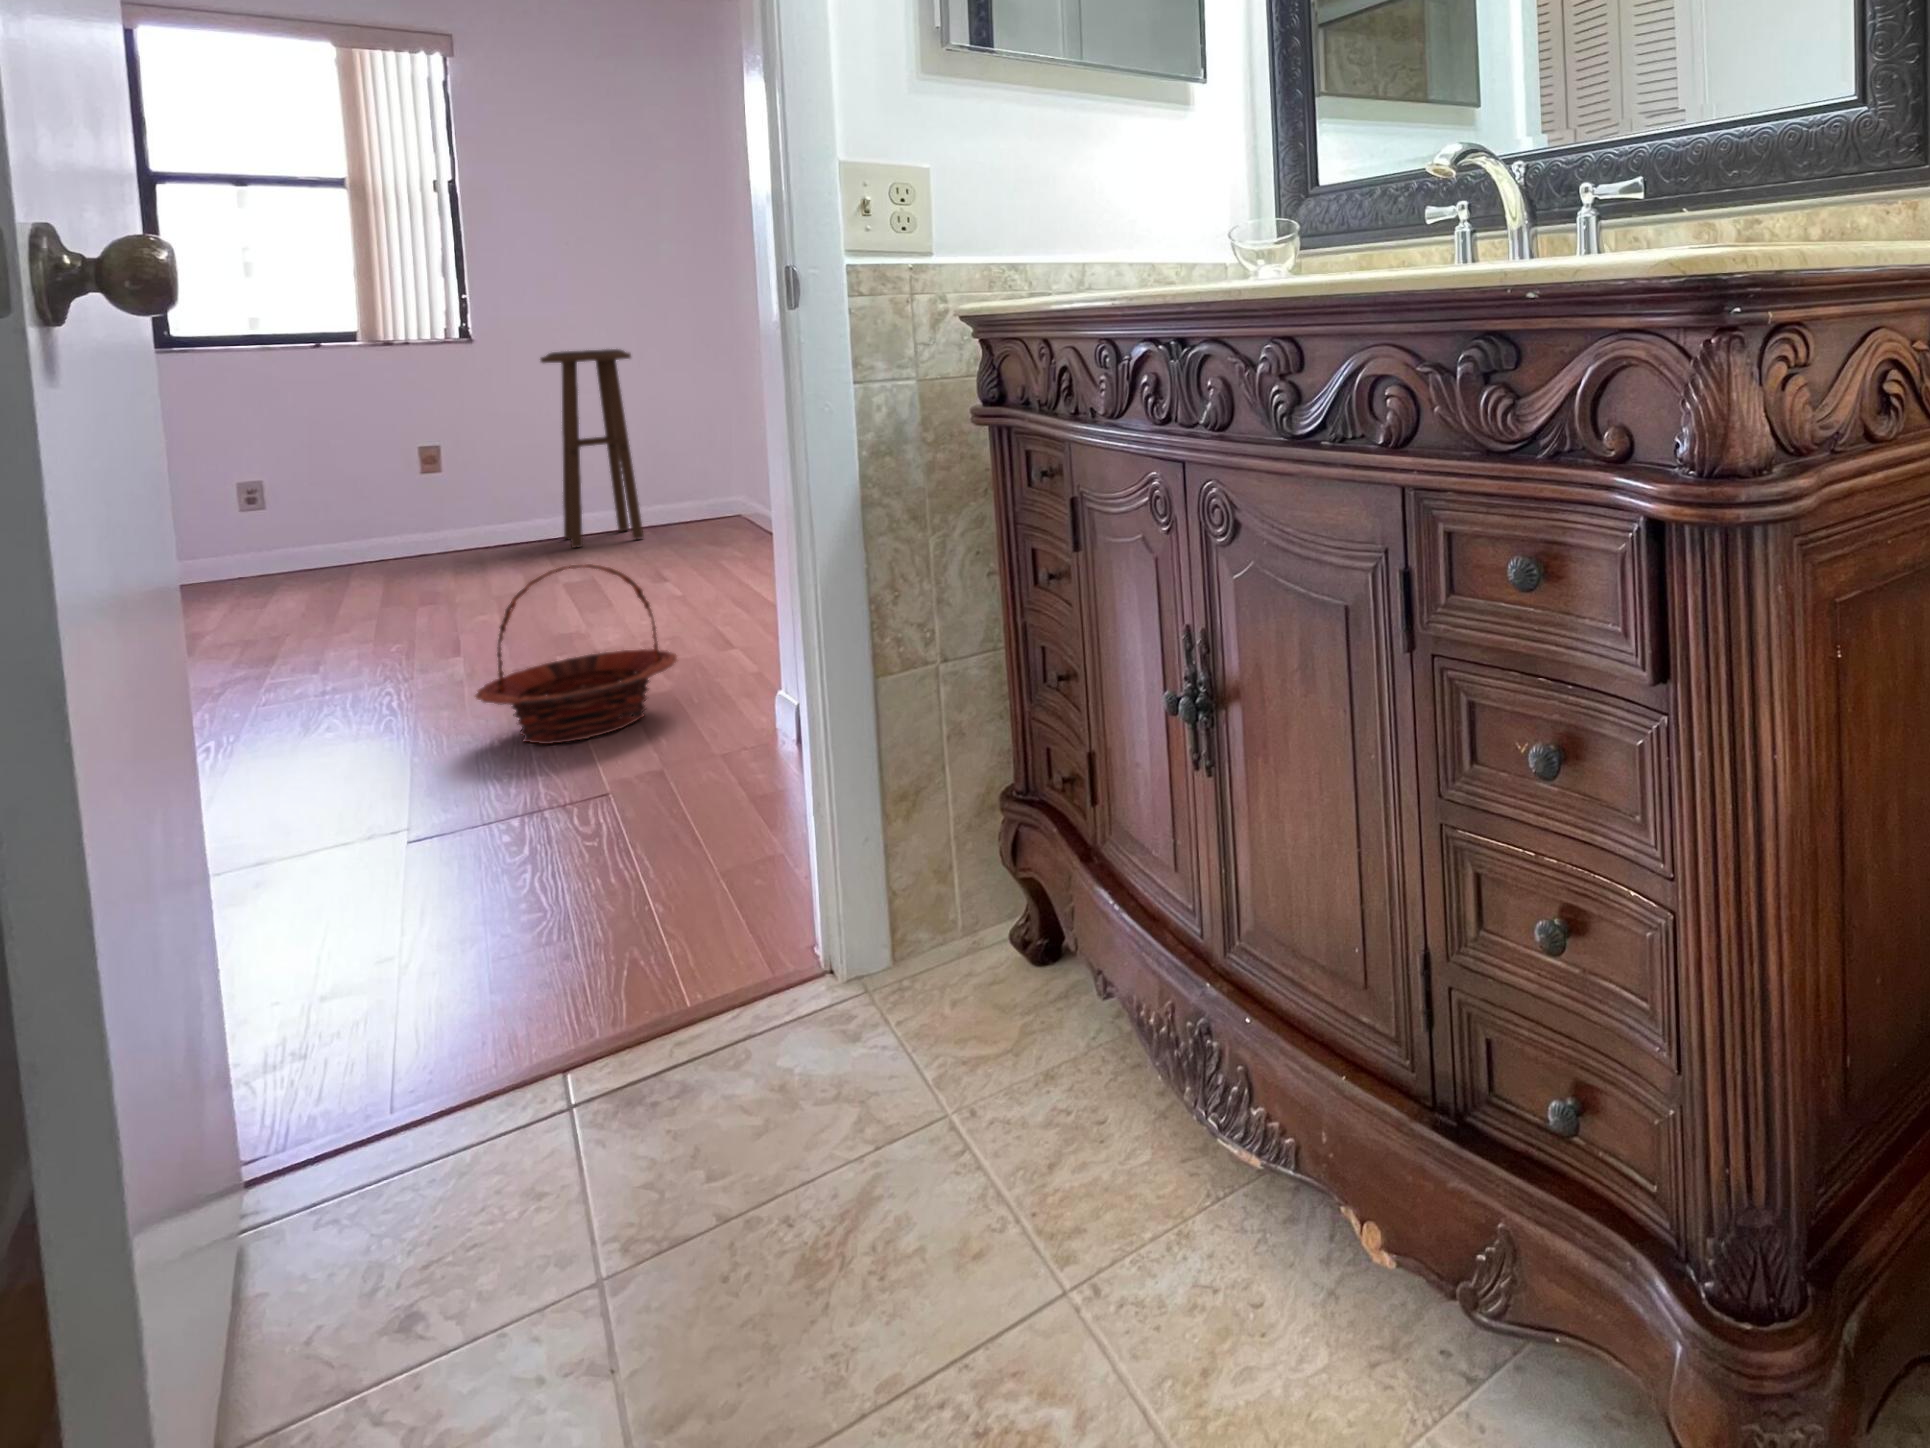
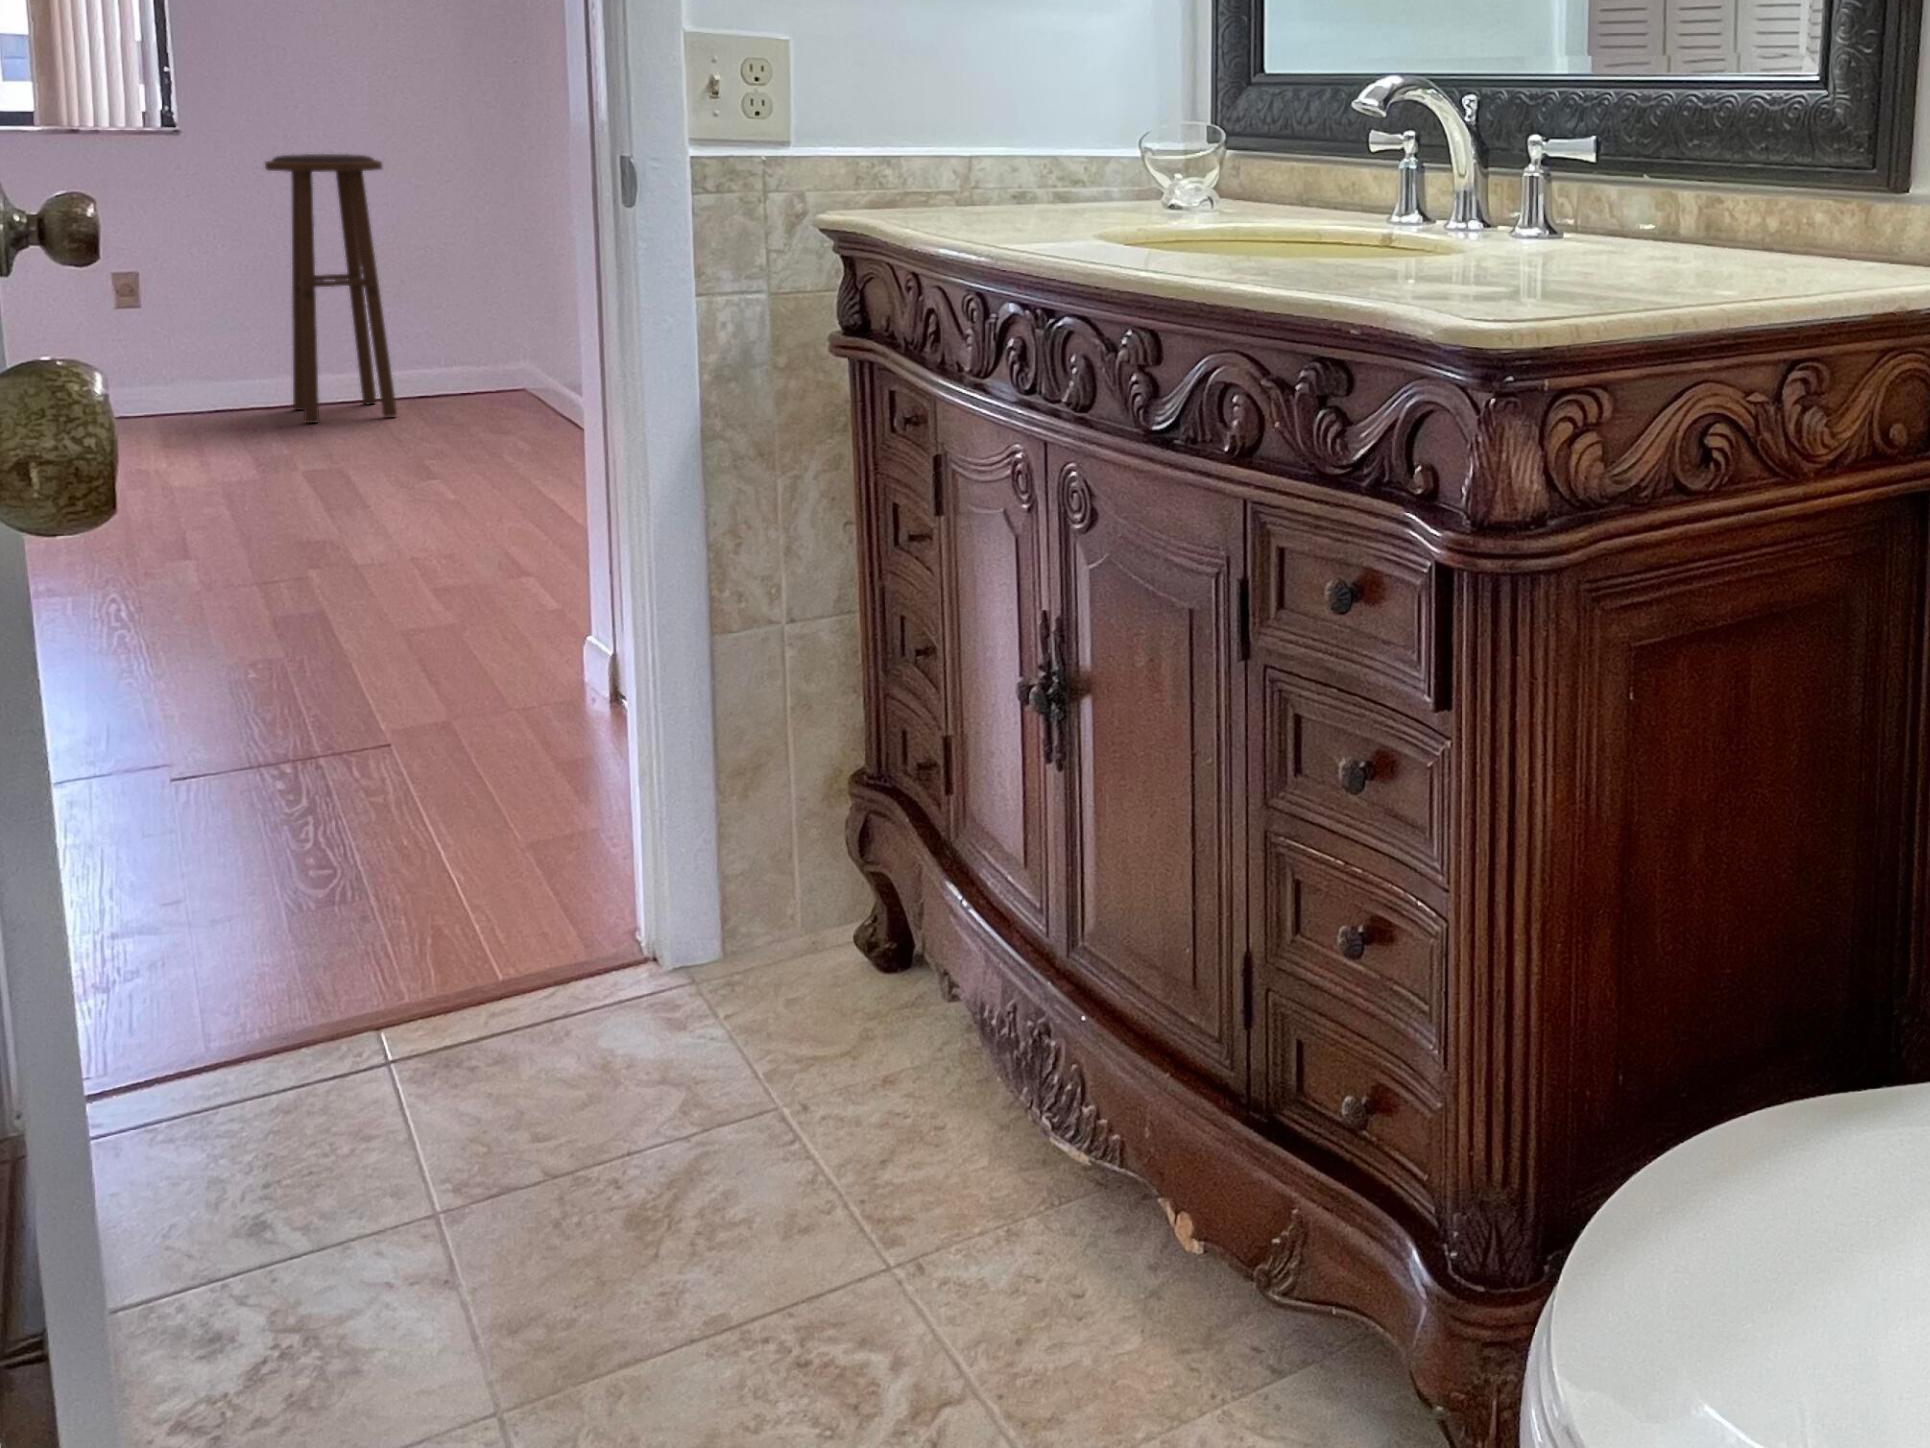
basket: present [475,564,677,744] -> none [225,463,464,680]

